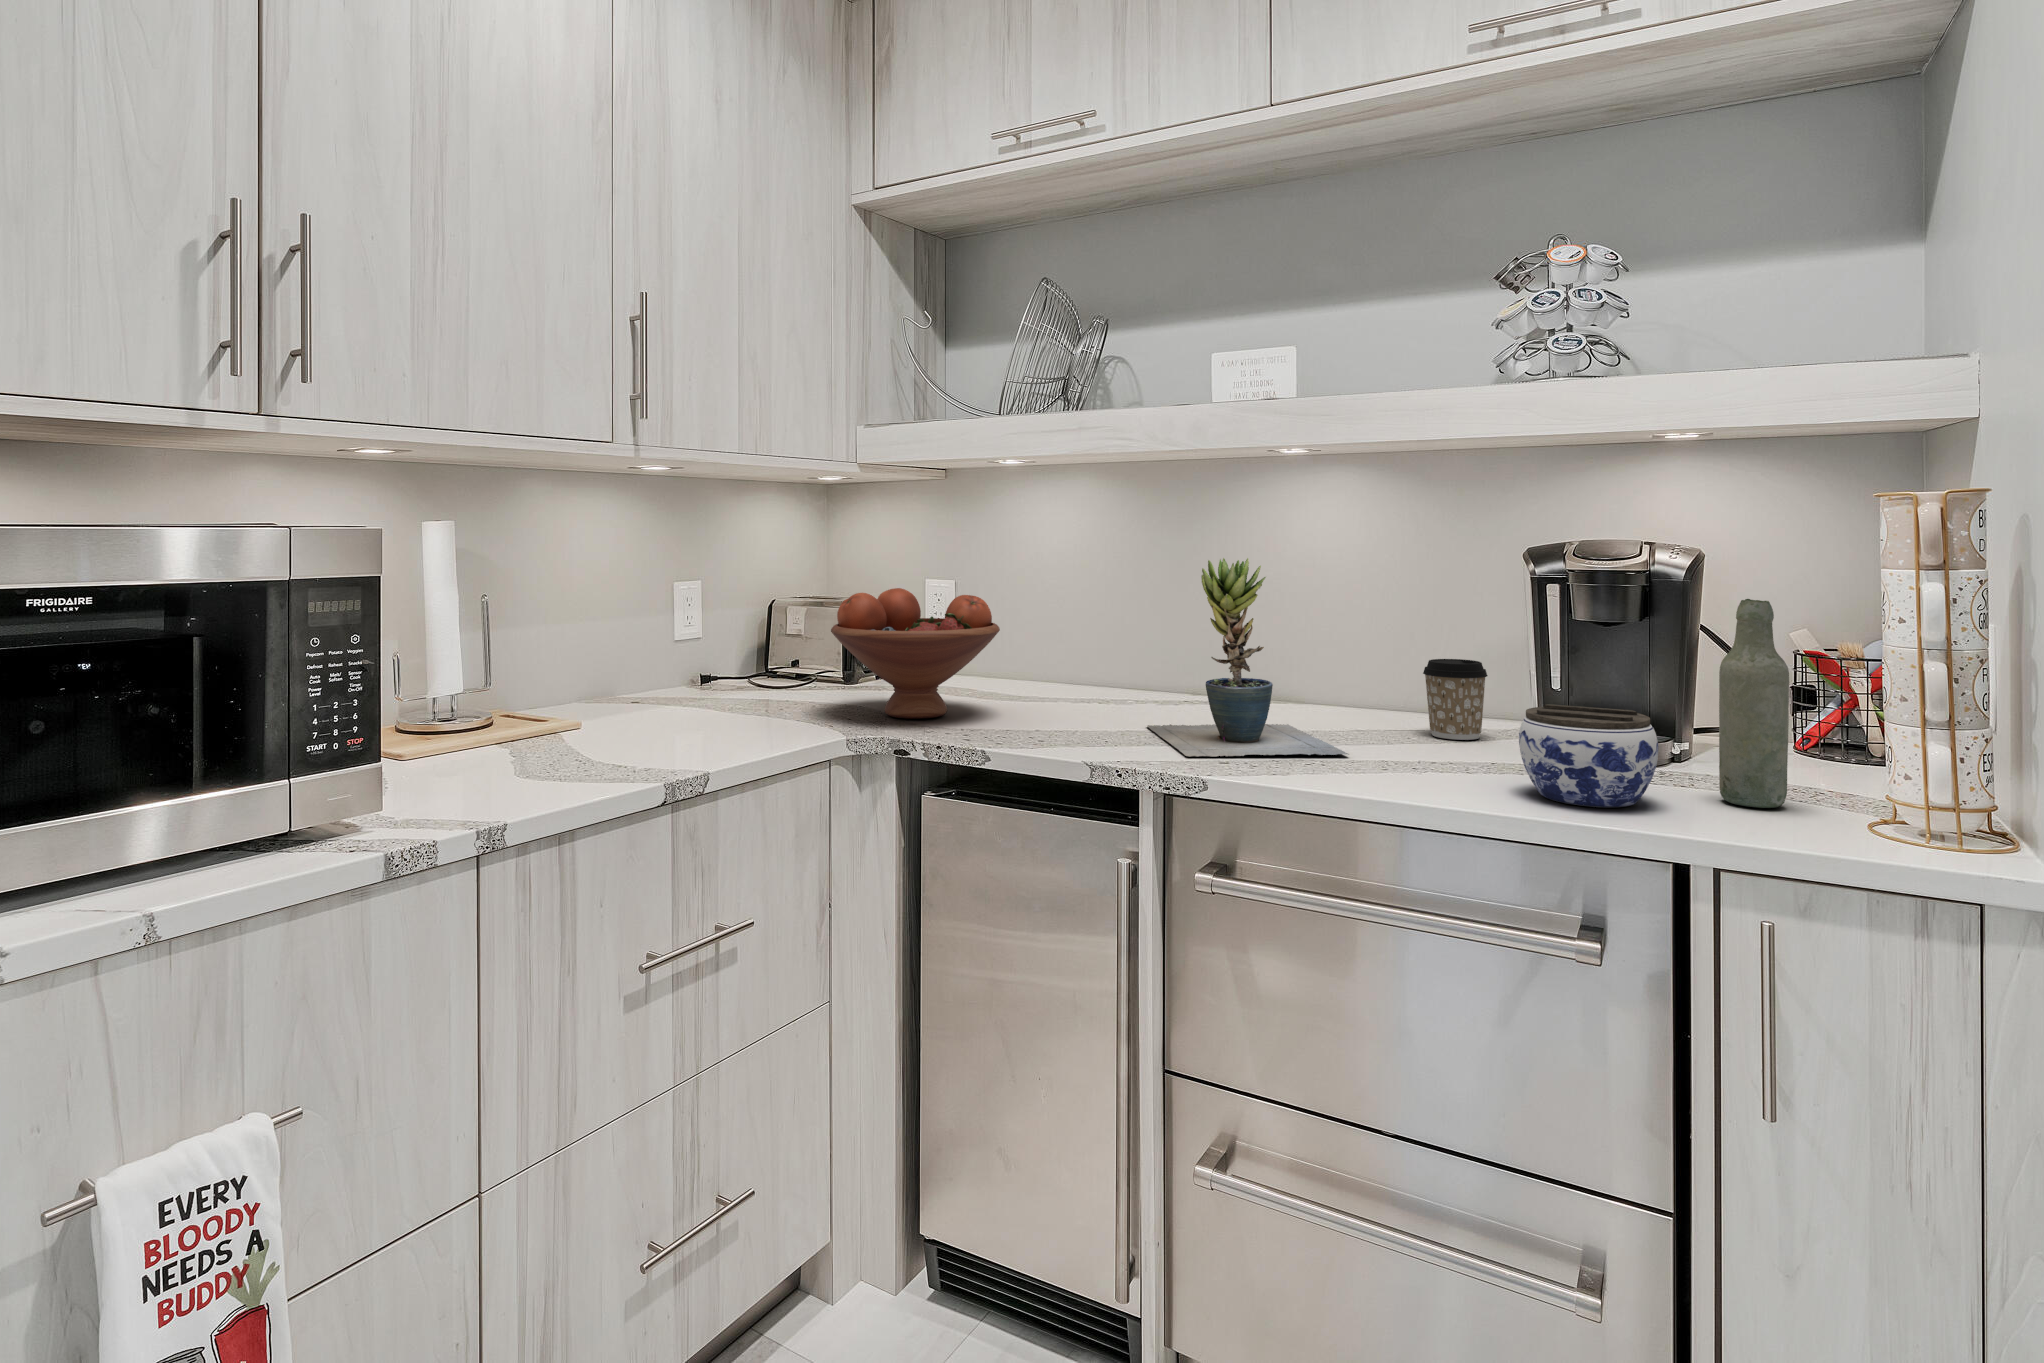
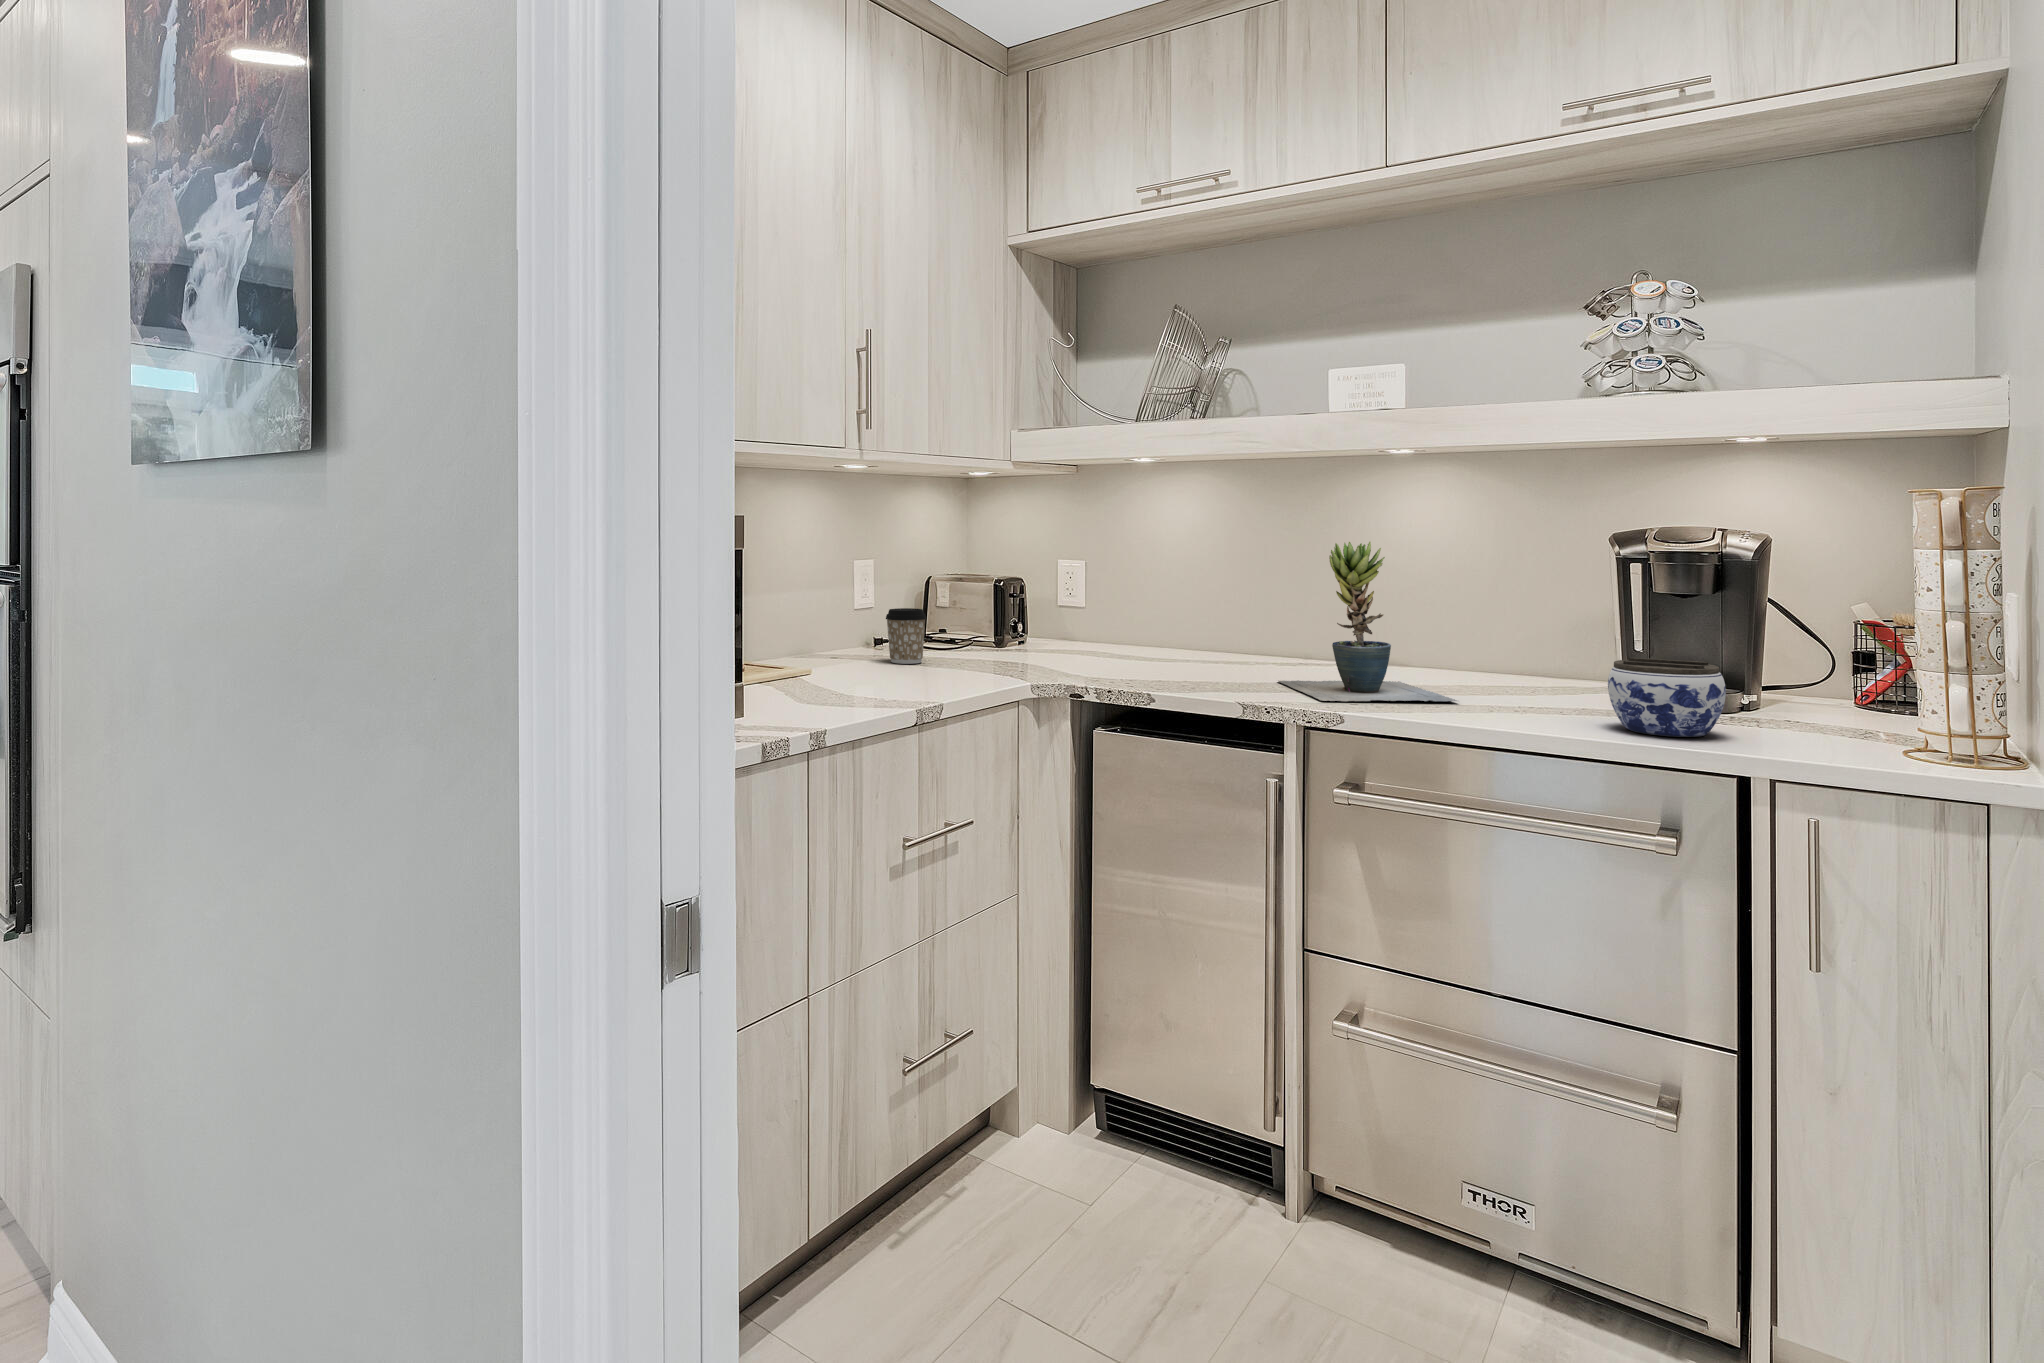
fruit bowl: present [831,588,1000,718] -> none [1005,567,1148,673]
bottle: present [1719,599,1789,808] -> none [1778,573,1838,739]
coffee cup: present [1423,659,1488,740] -> present [886,608,926,664]

